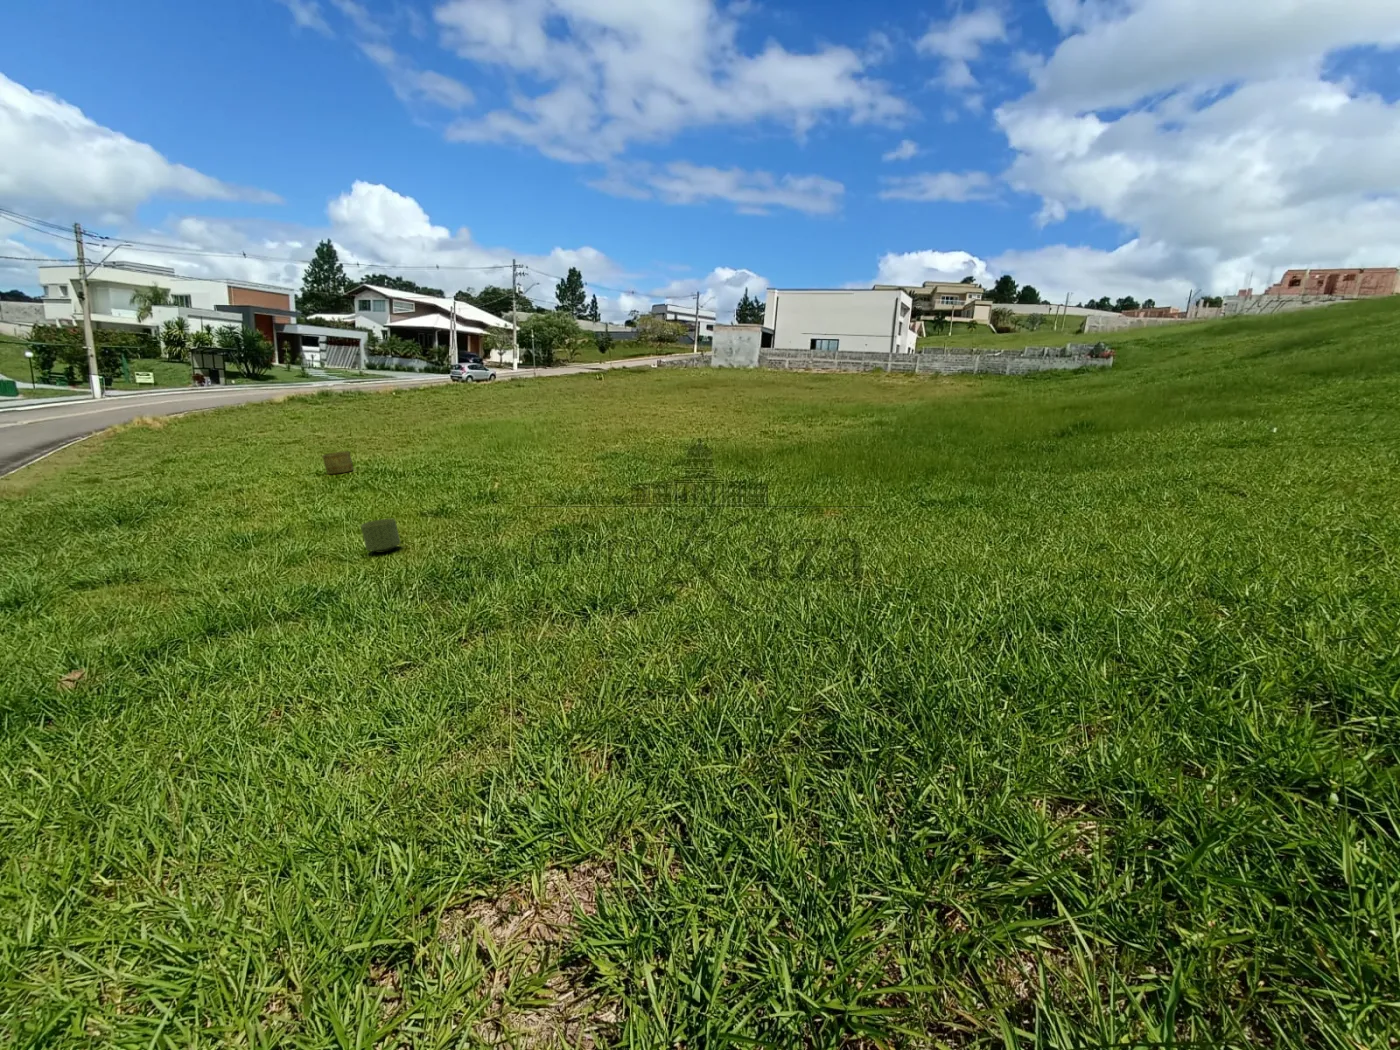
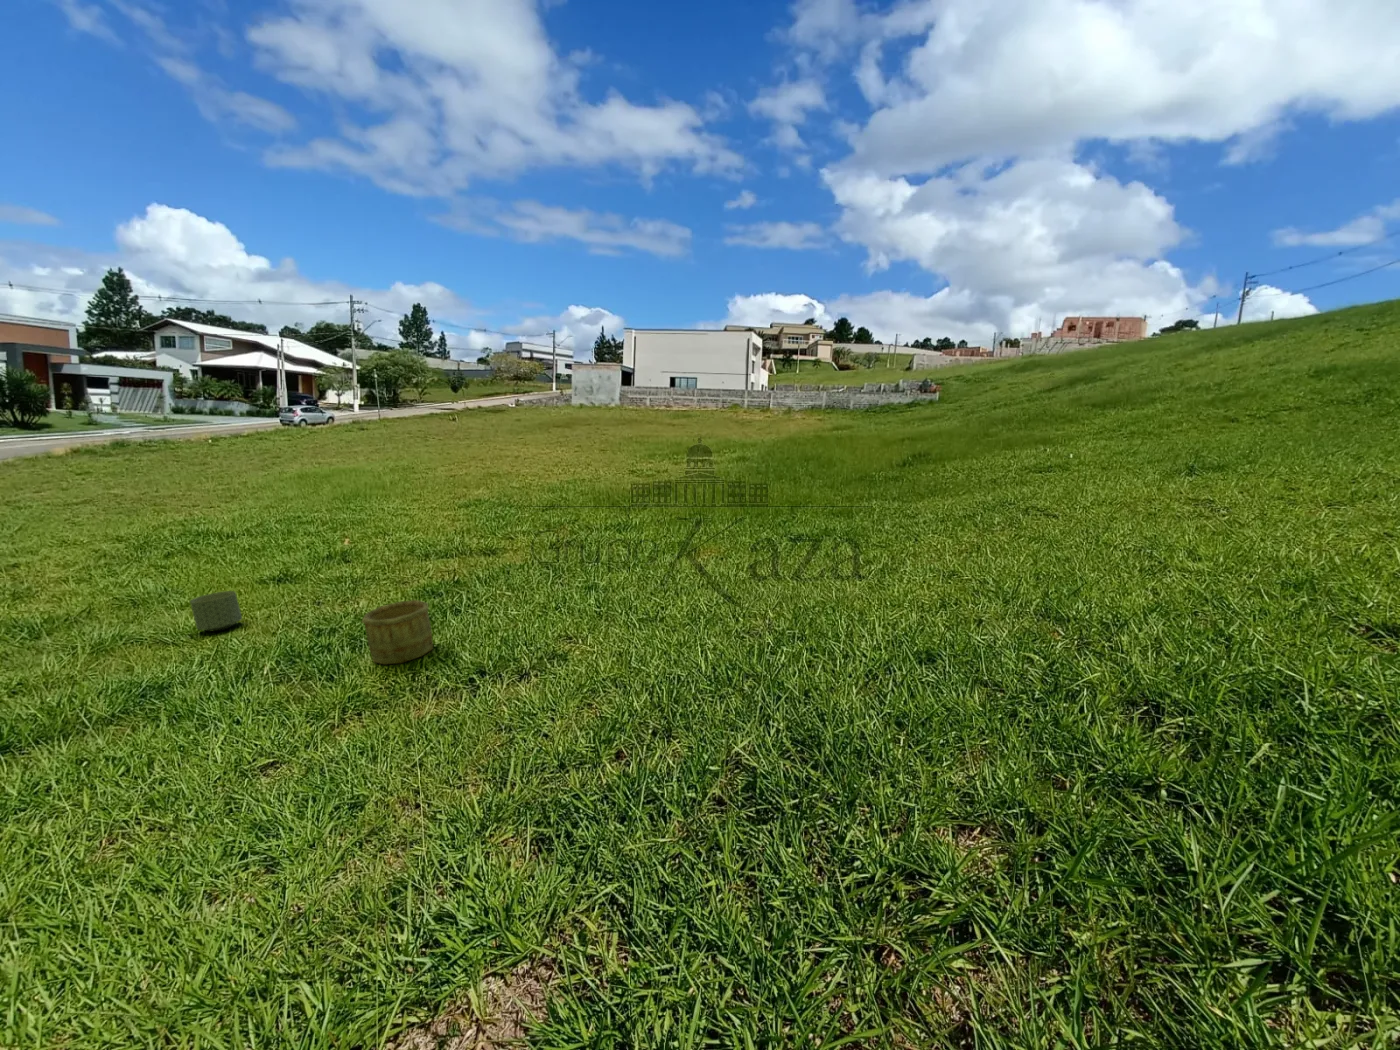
wooden bucket: present [322,451,353,474] -> present [362,600,433,664]

